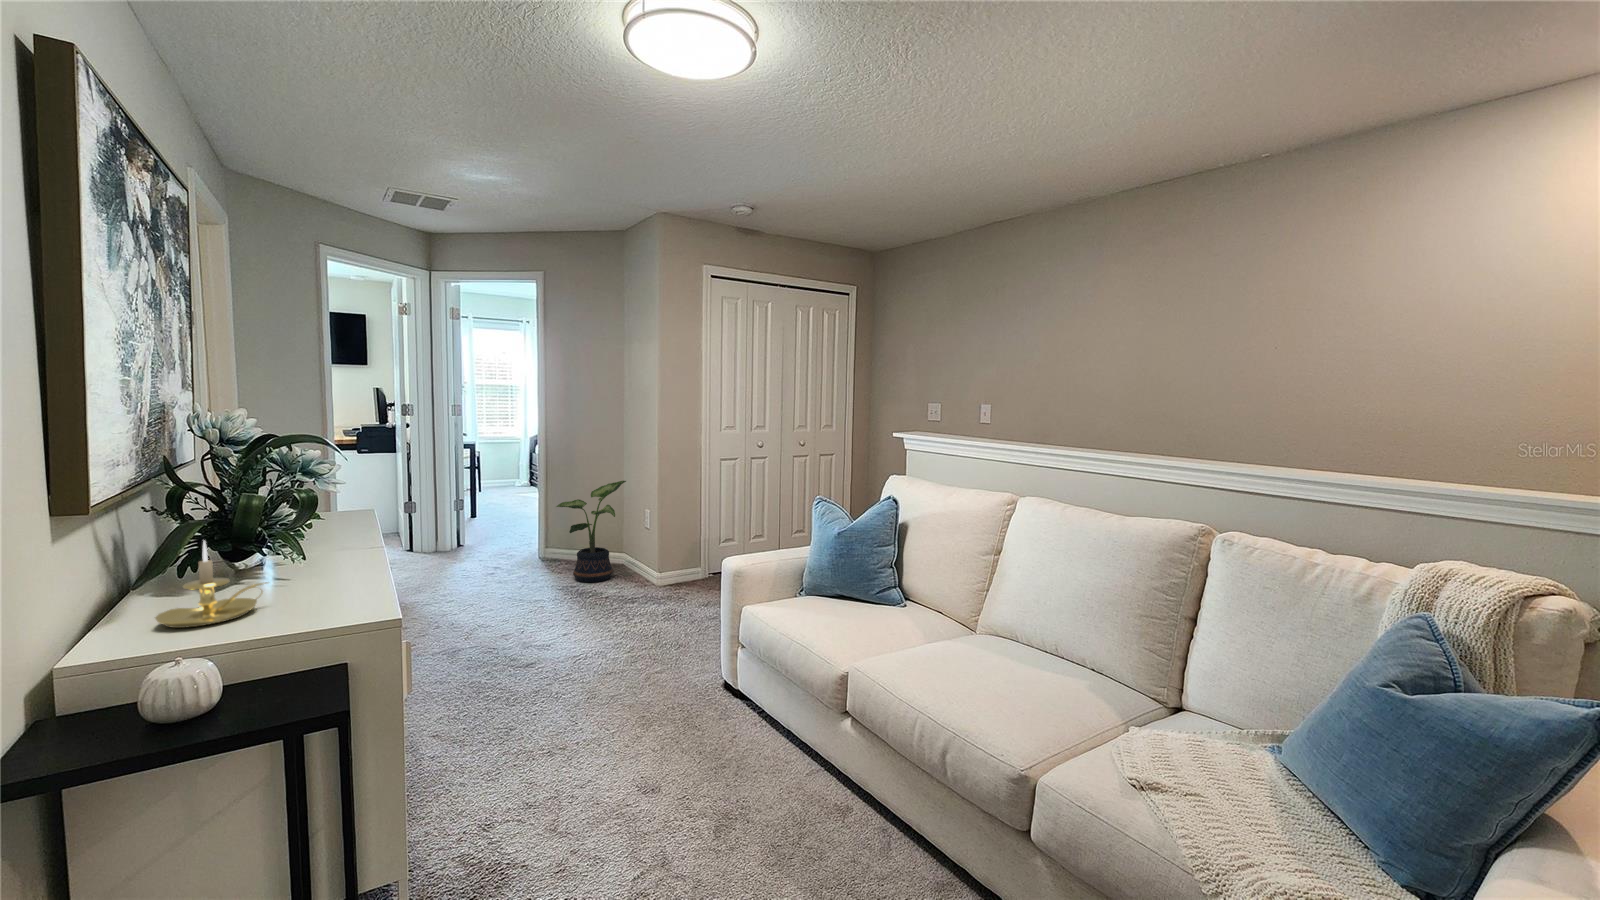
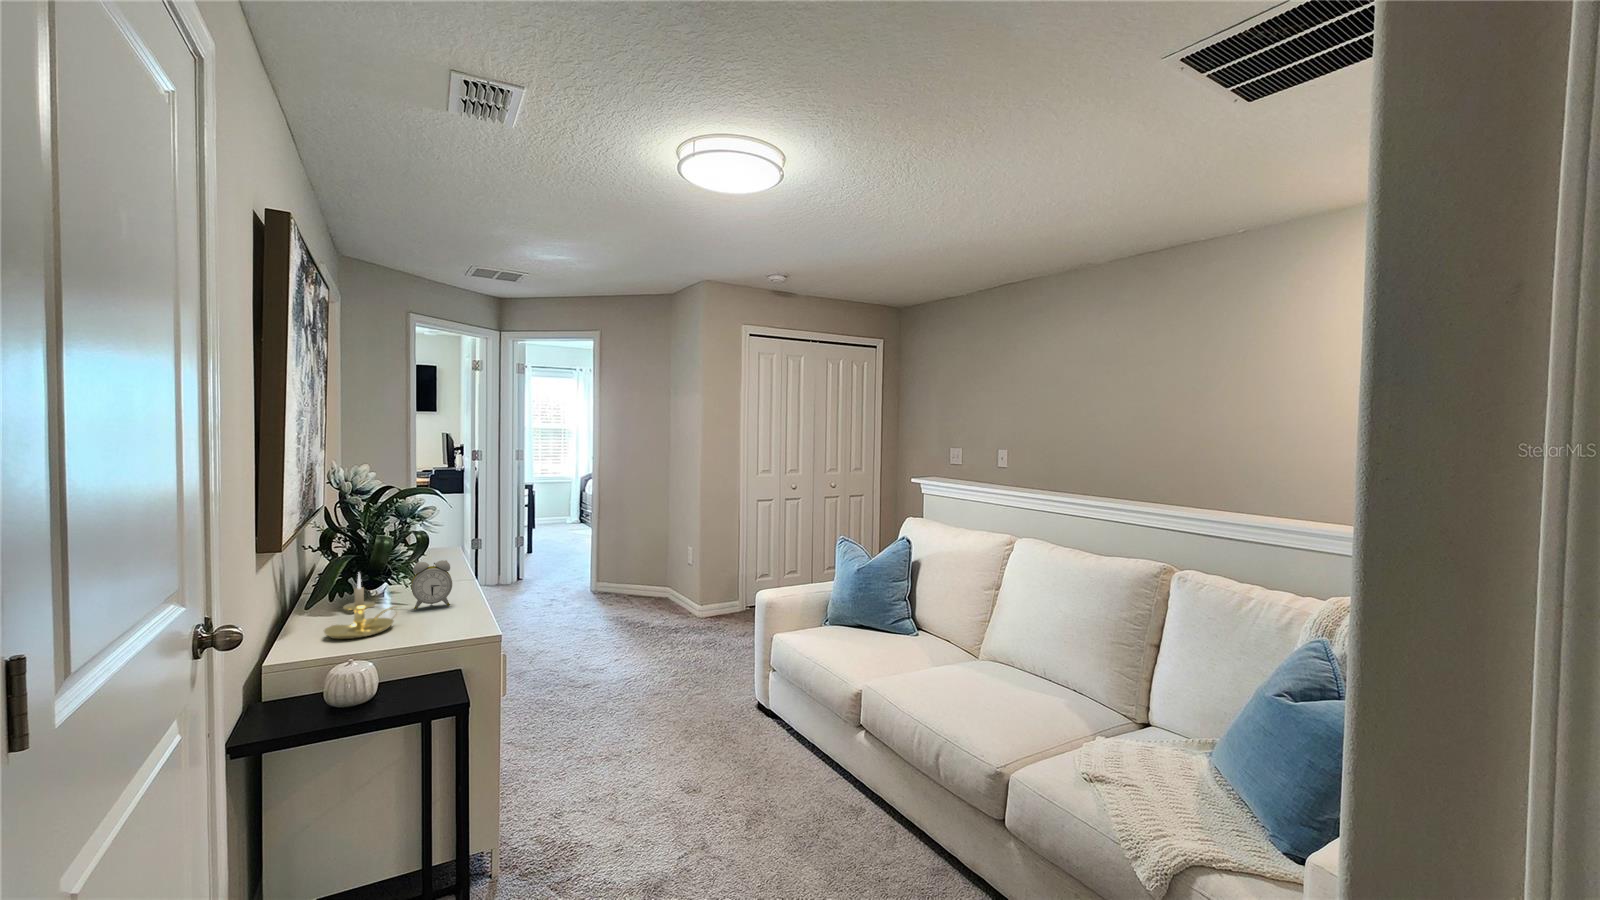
potted plant: present [556,481,626,582] -> none [608,520,671,613]
alarm clock: none [287,524,343,586] -> present [411,560,452,609]

